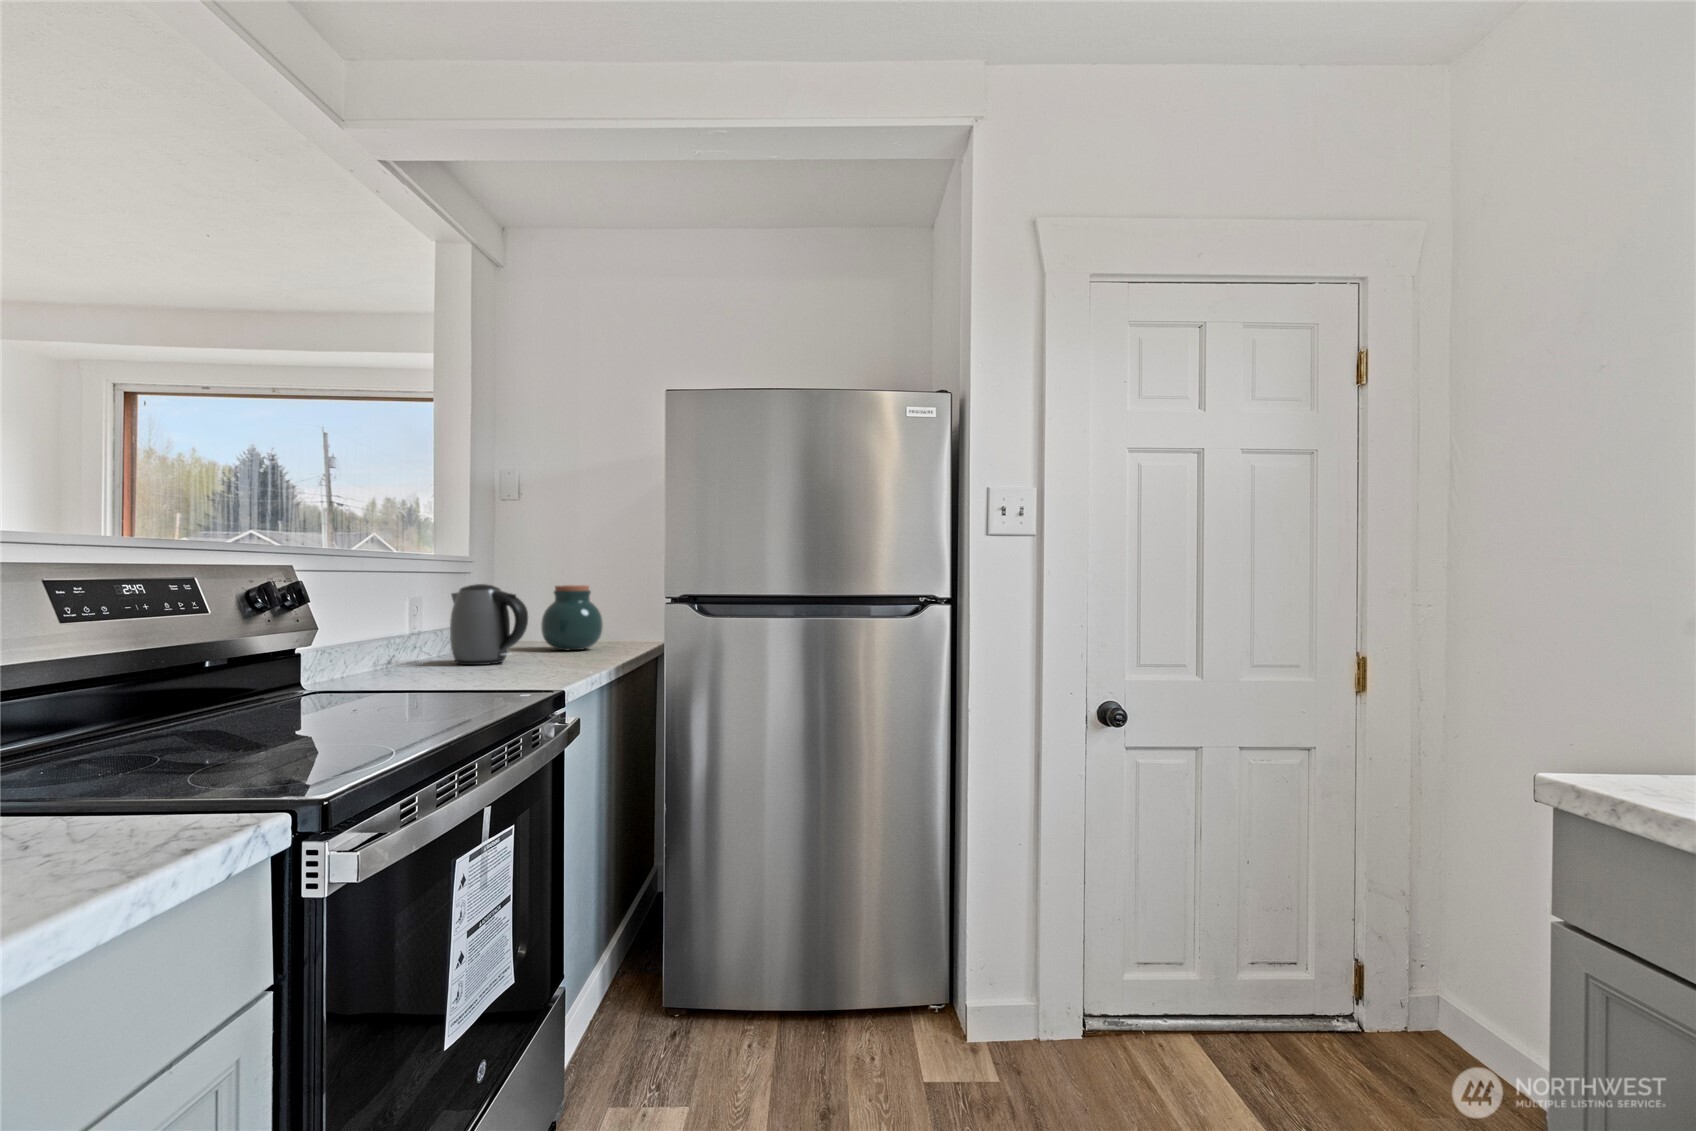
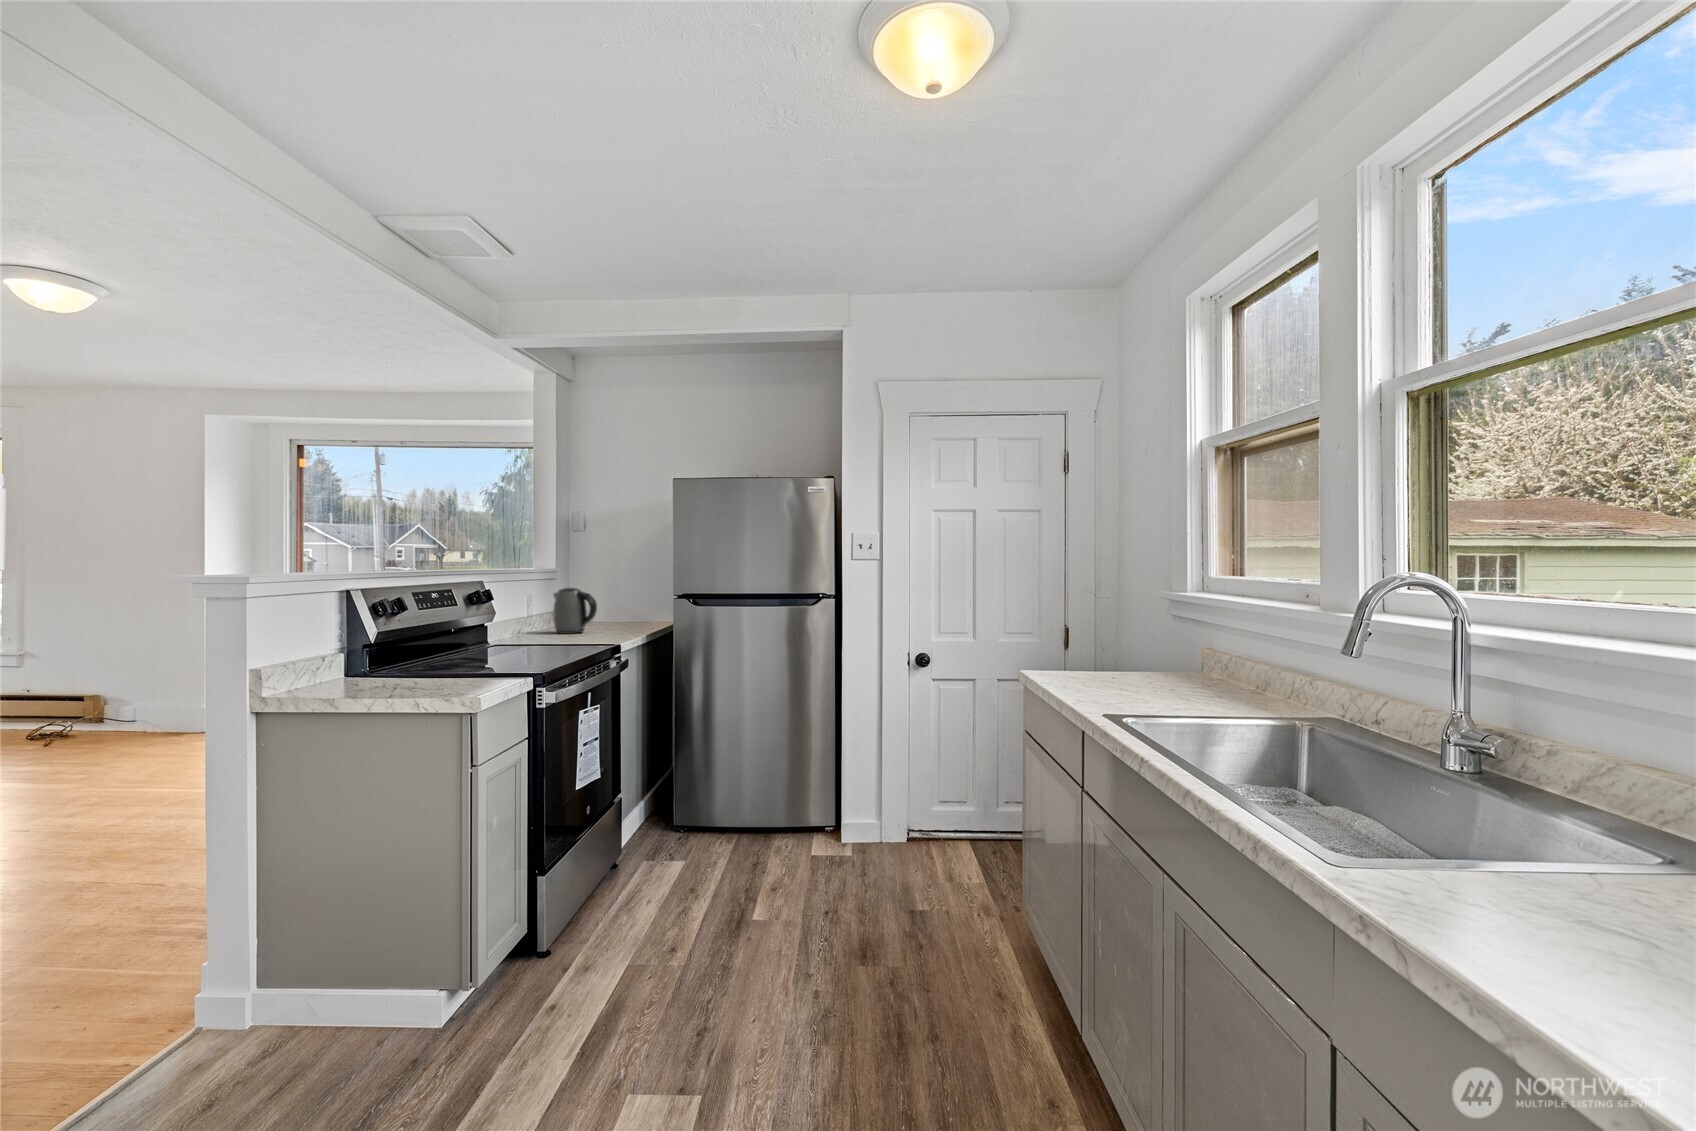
jar: present [541,585,603,650] -> none [602,586,639,626]

